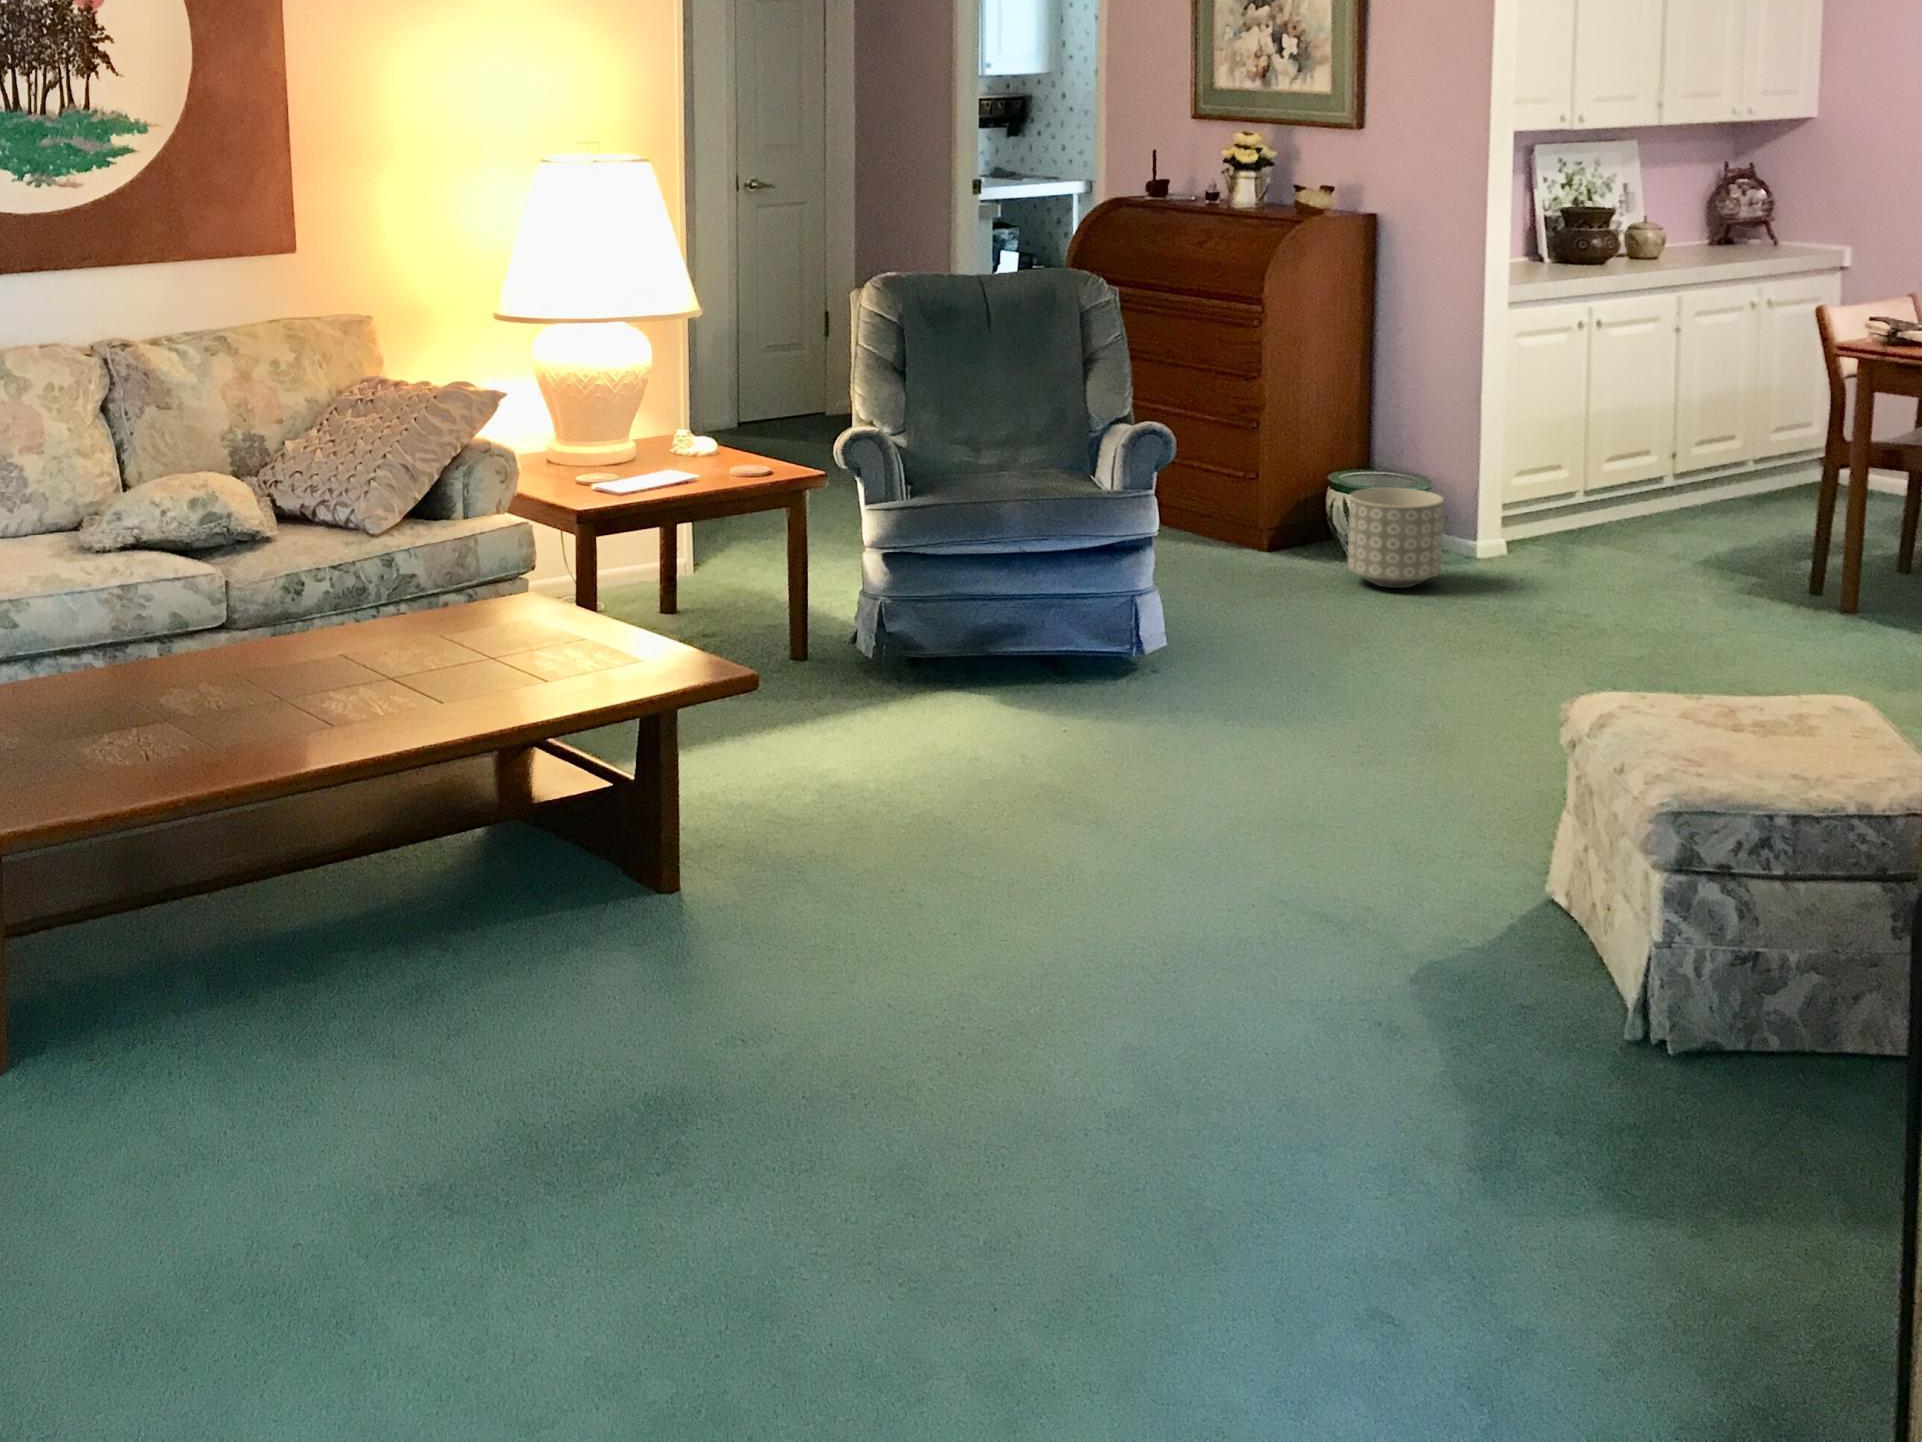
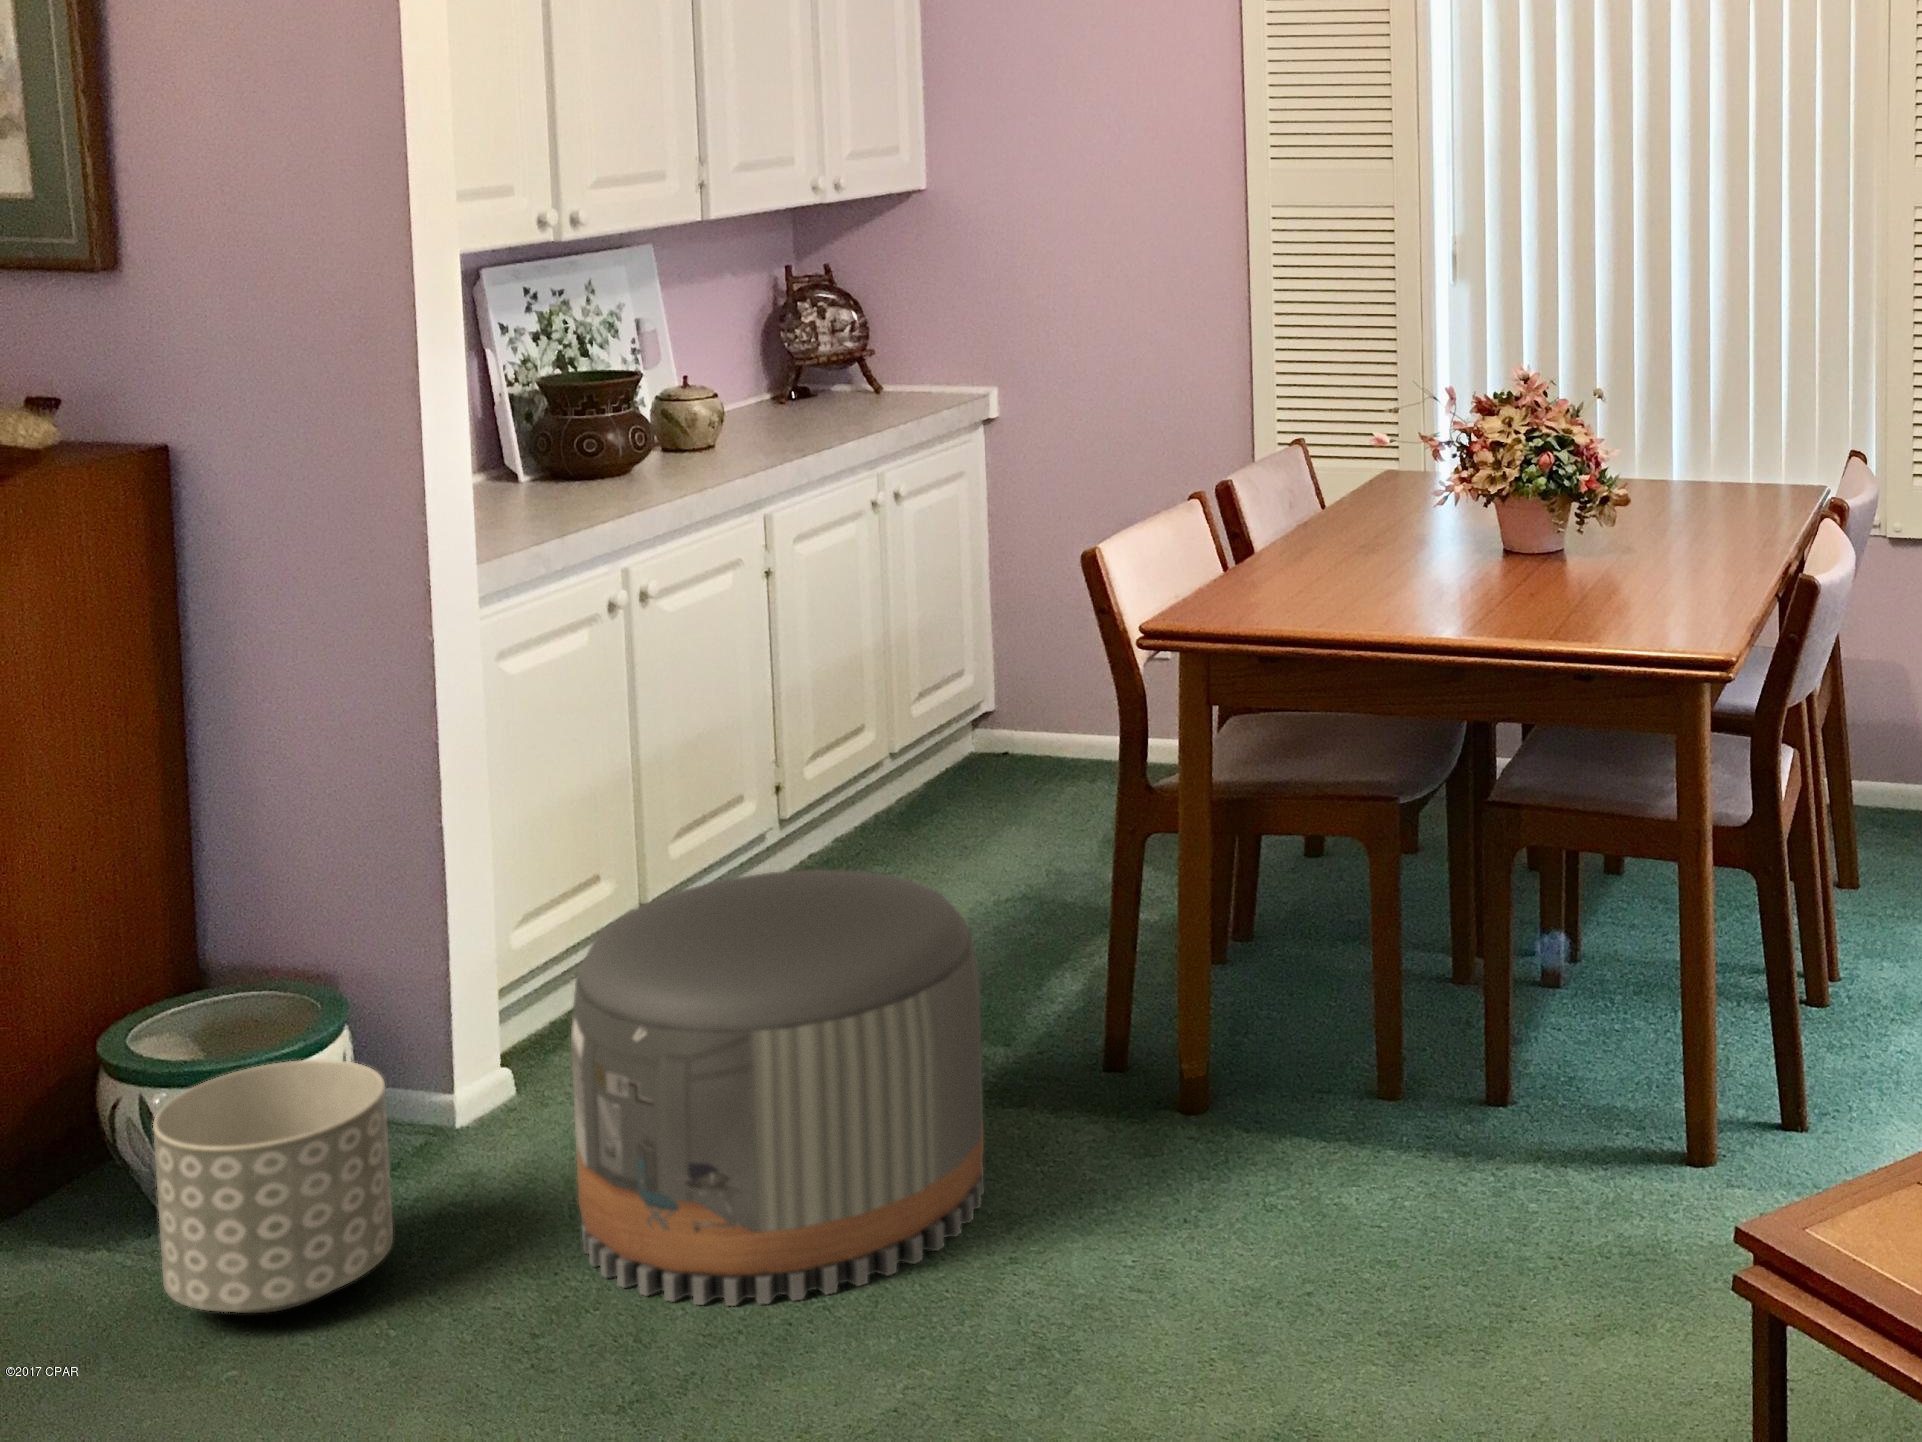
pouf: none [1523,442,1724,625] -> present [571,870,984,1306]

